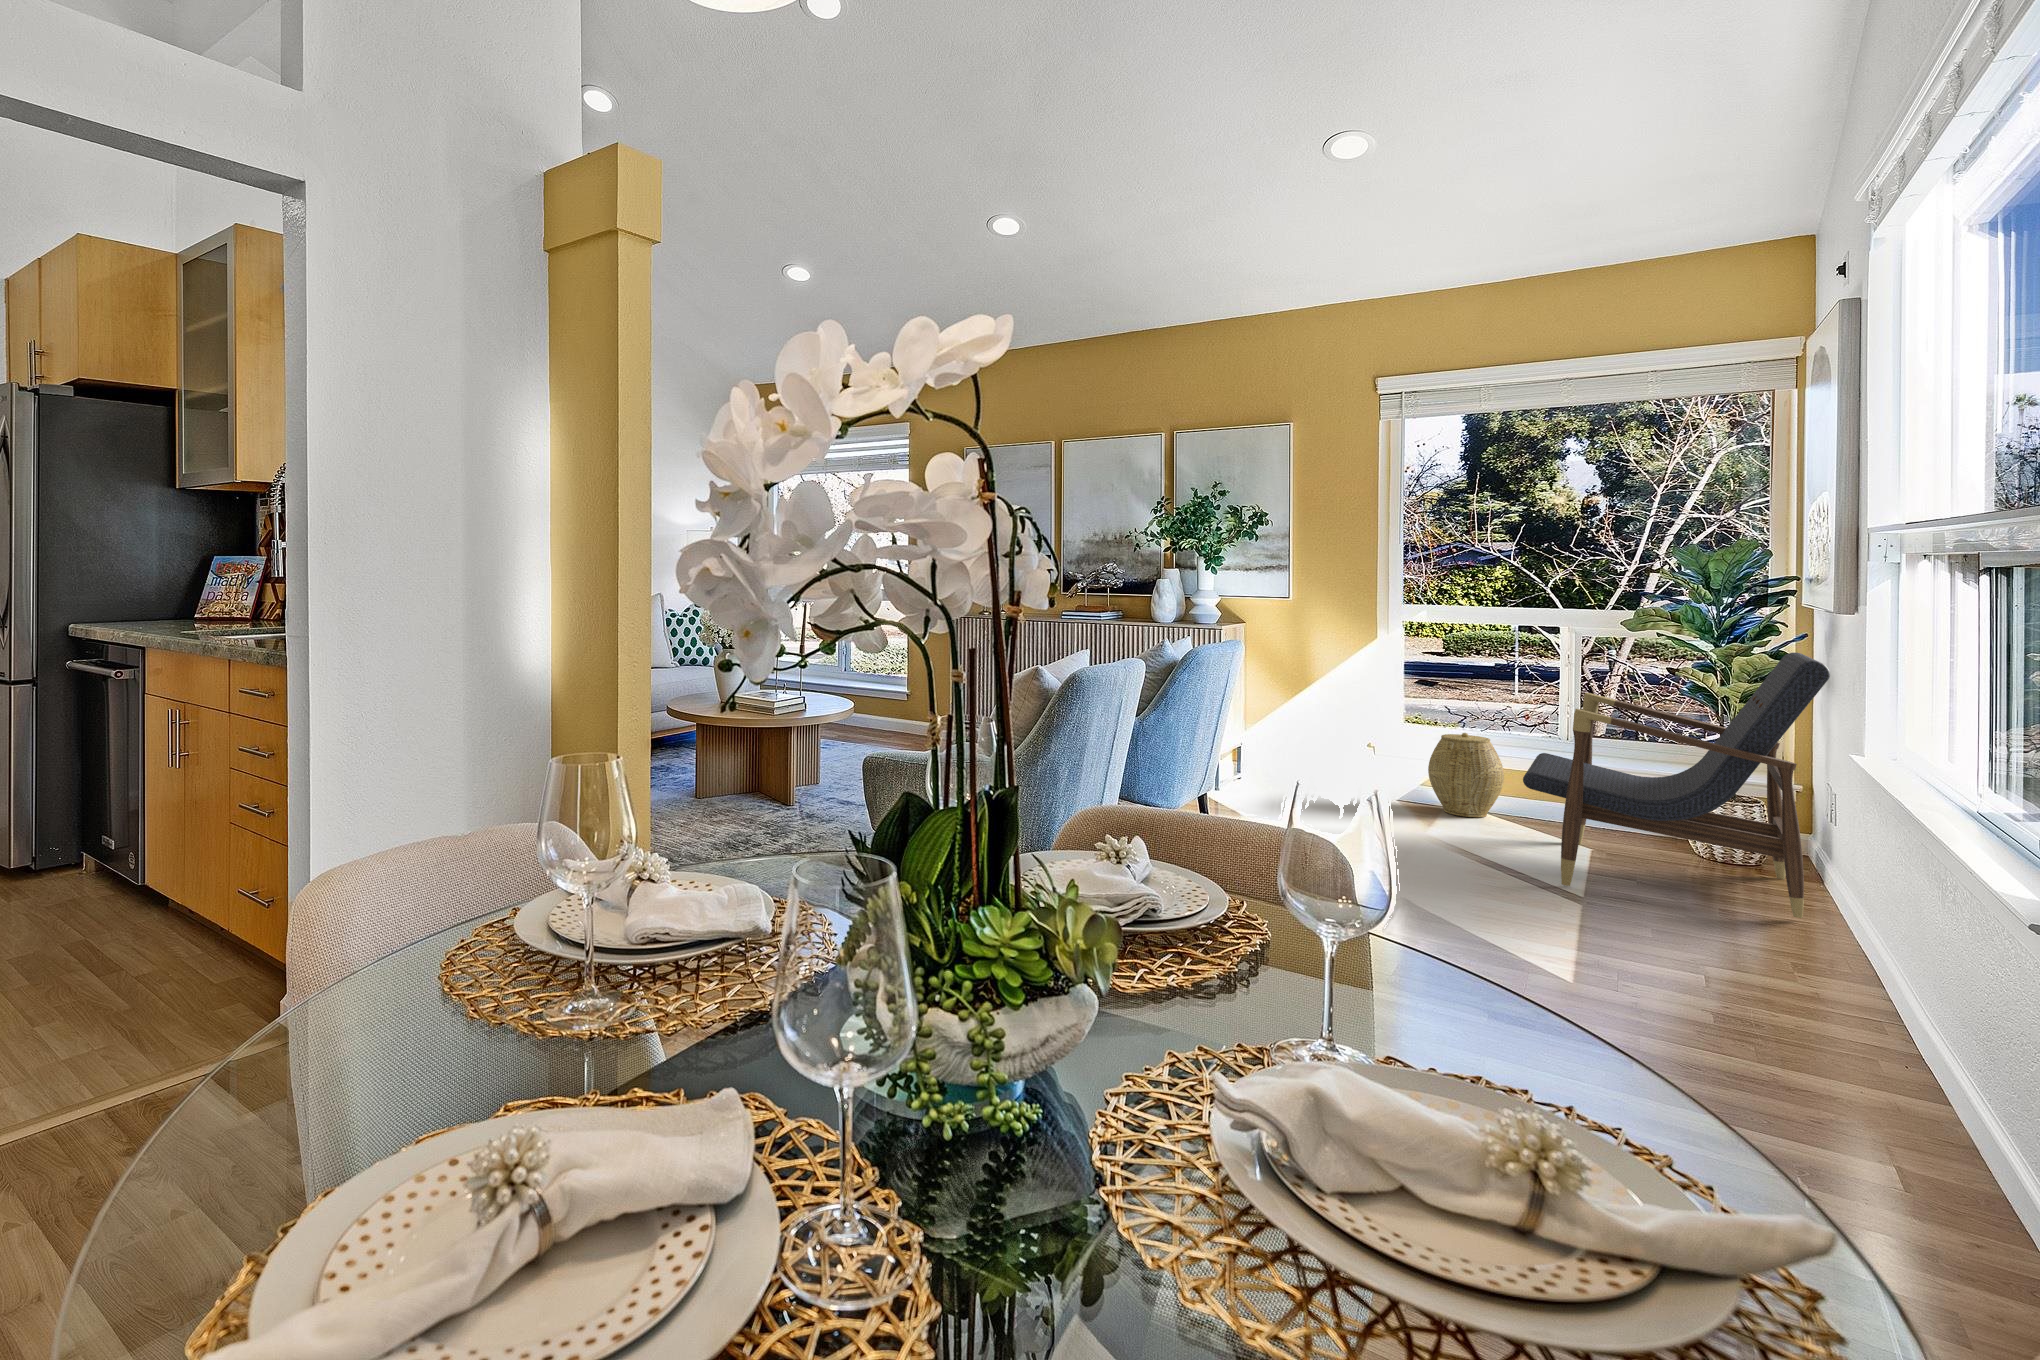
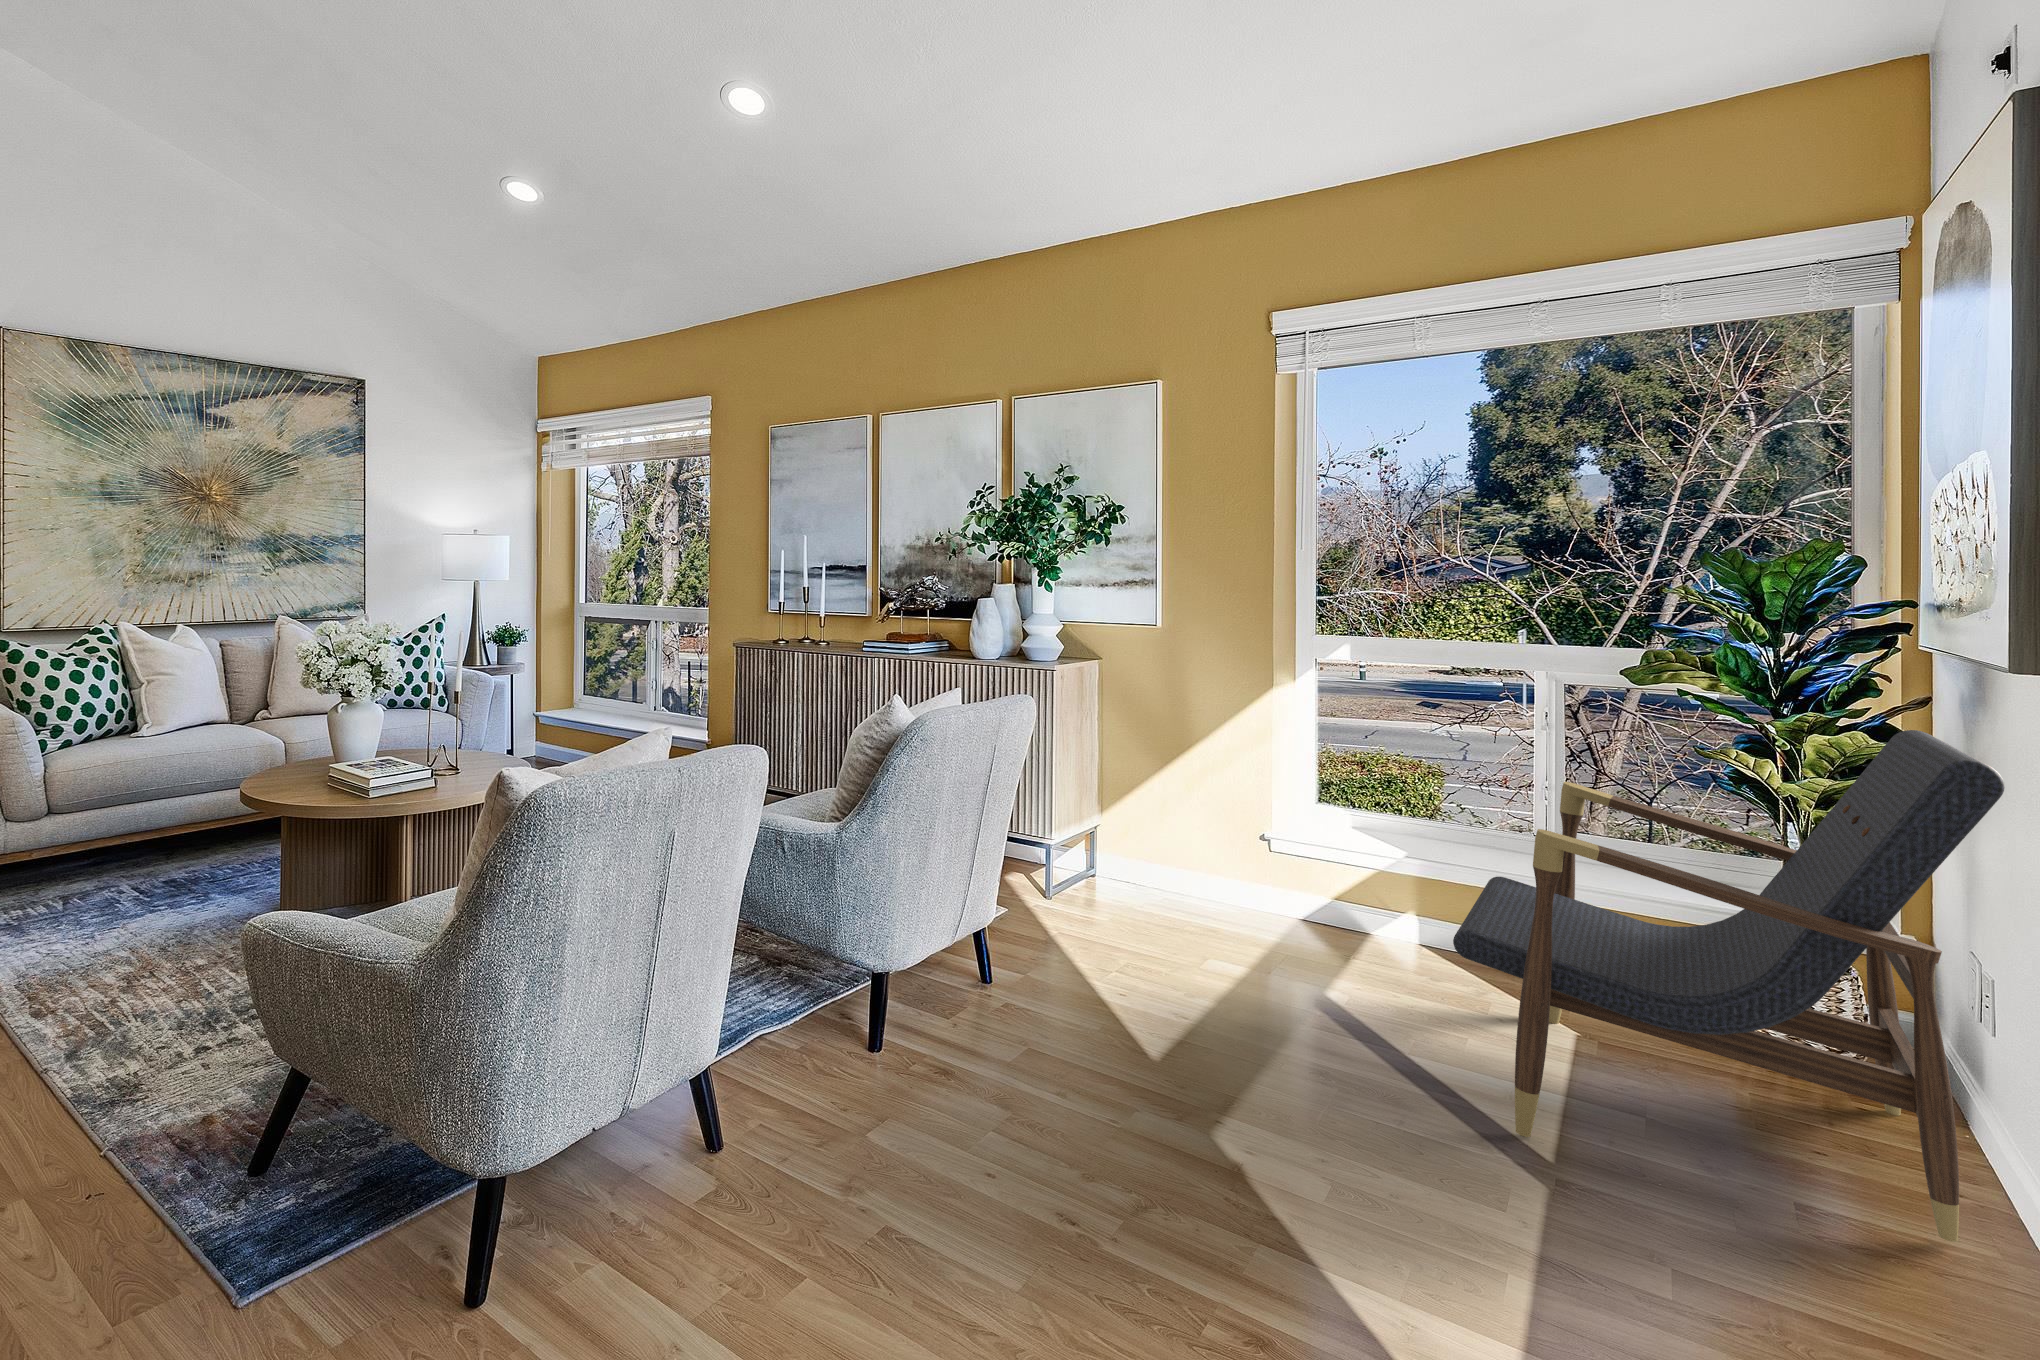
woven basket: present [1428,733,1504,817] -> none [1338,829,1447,960]

